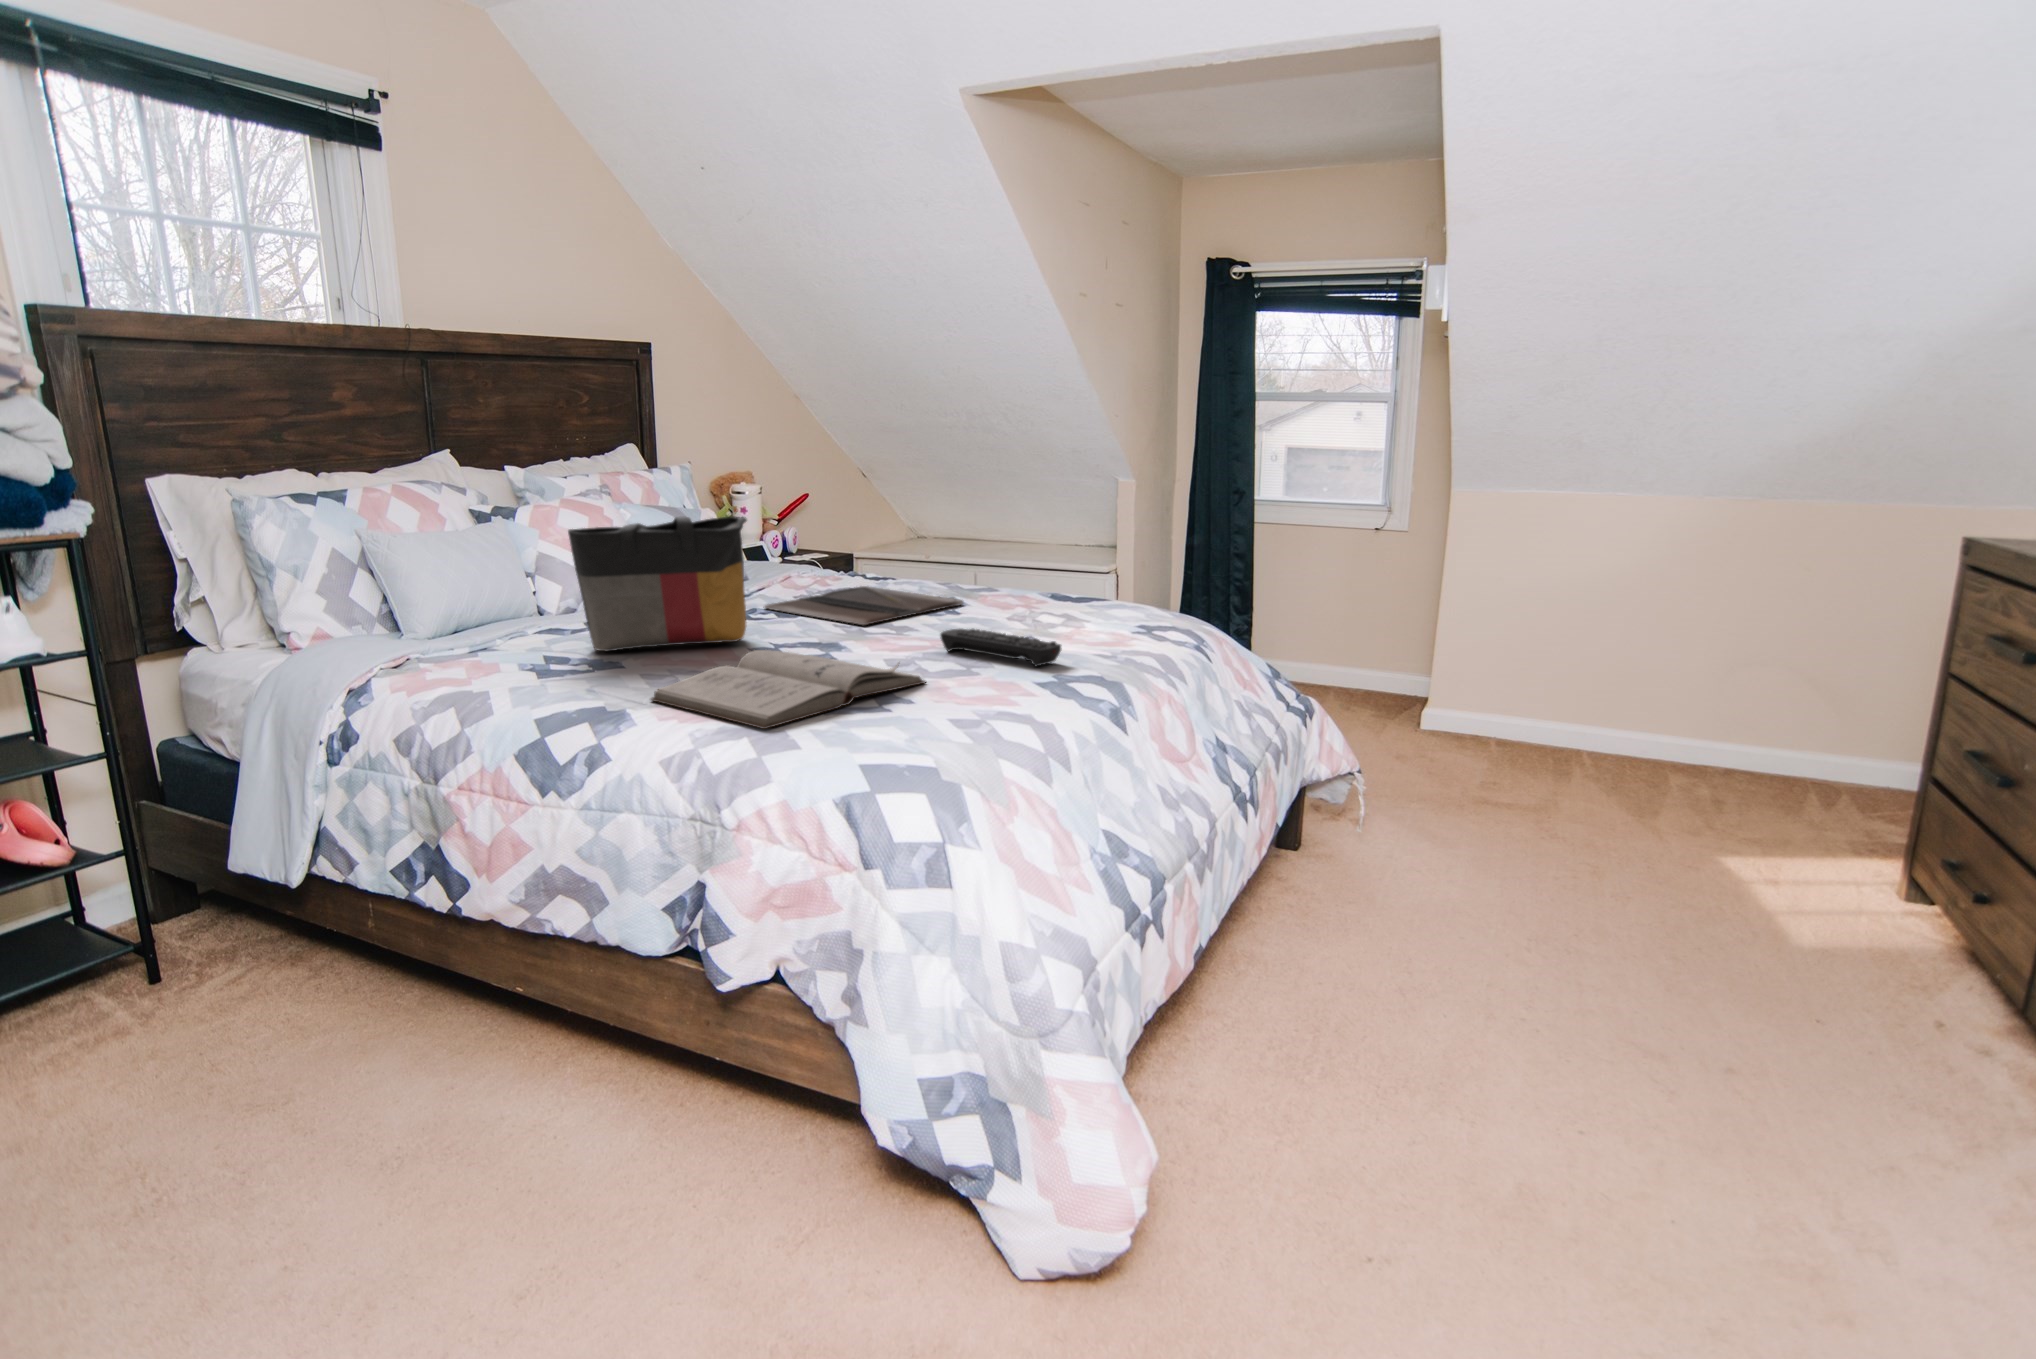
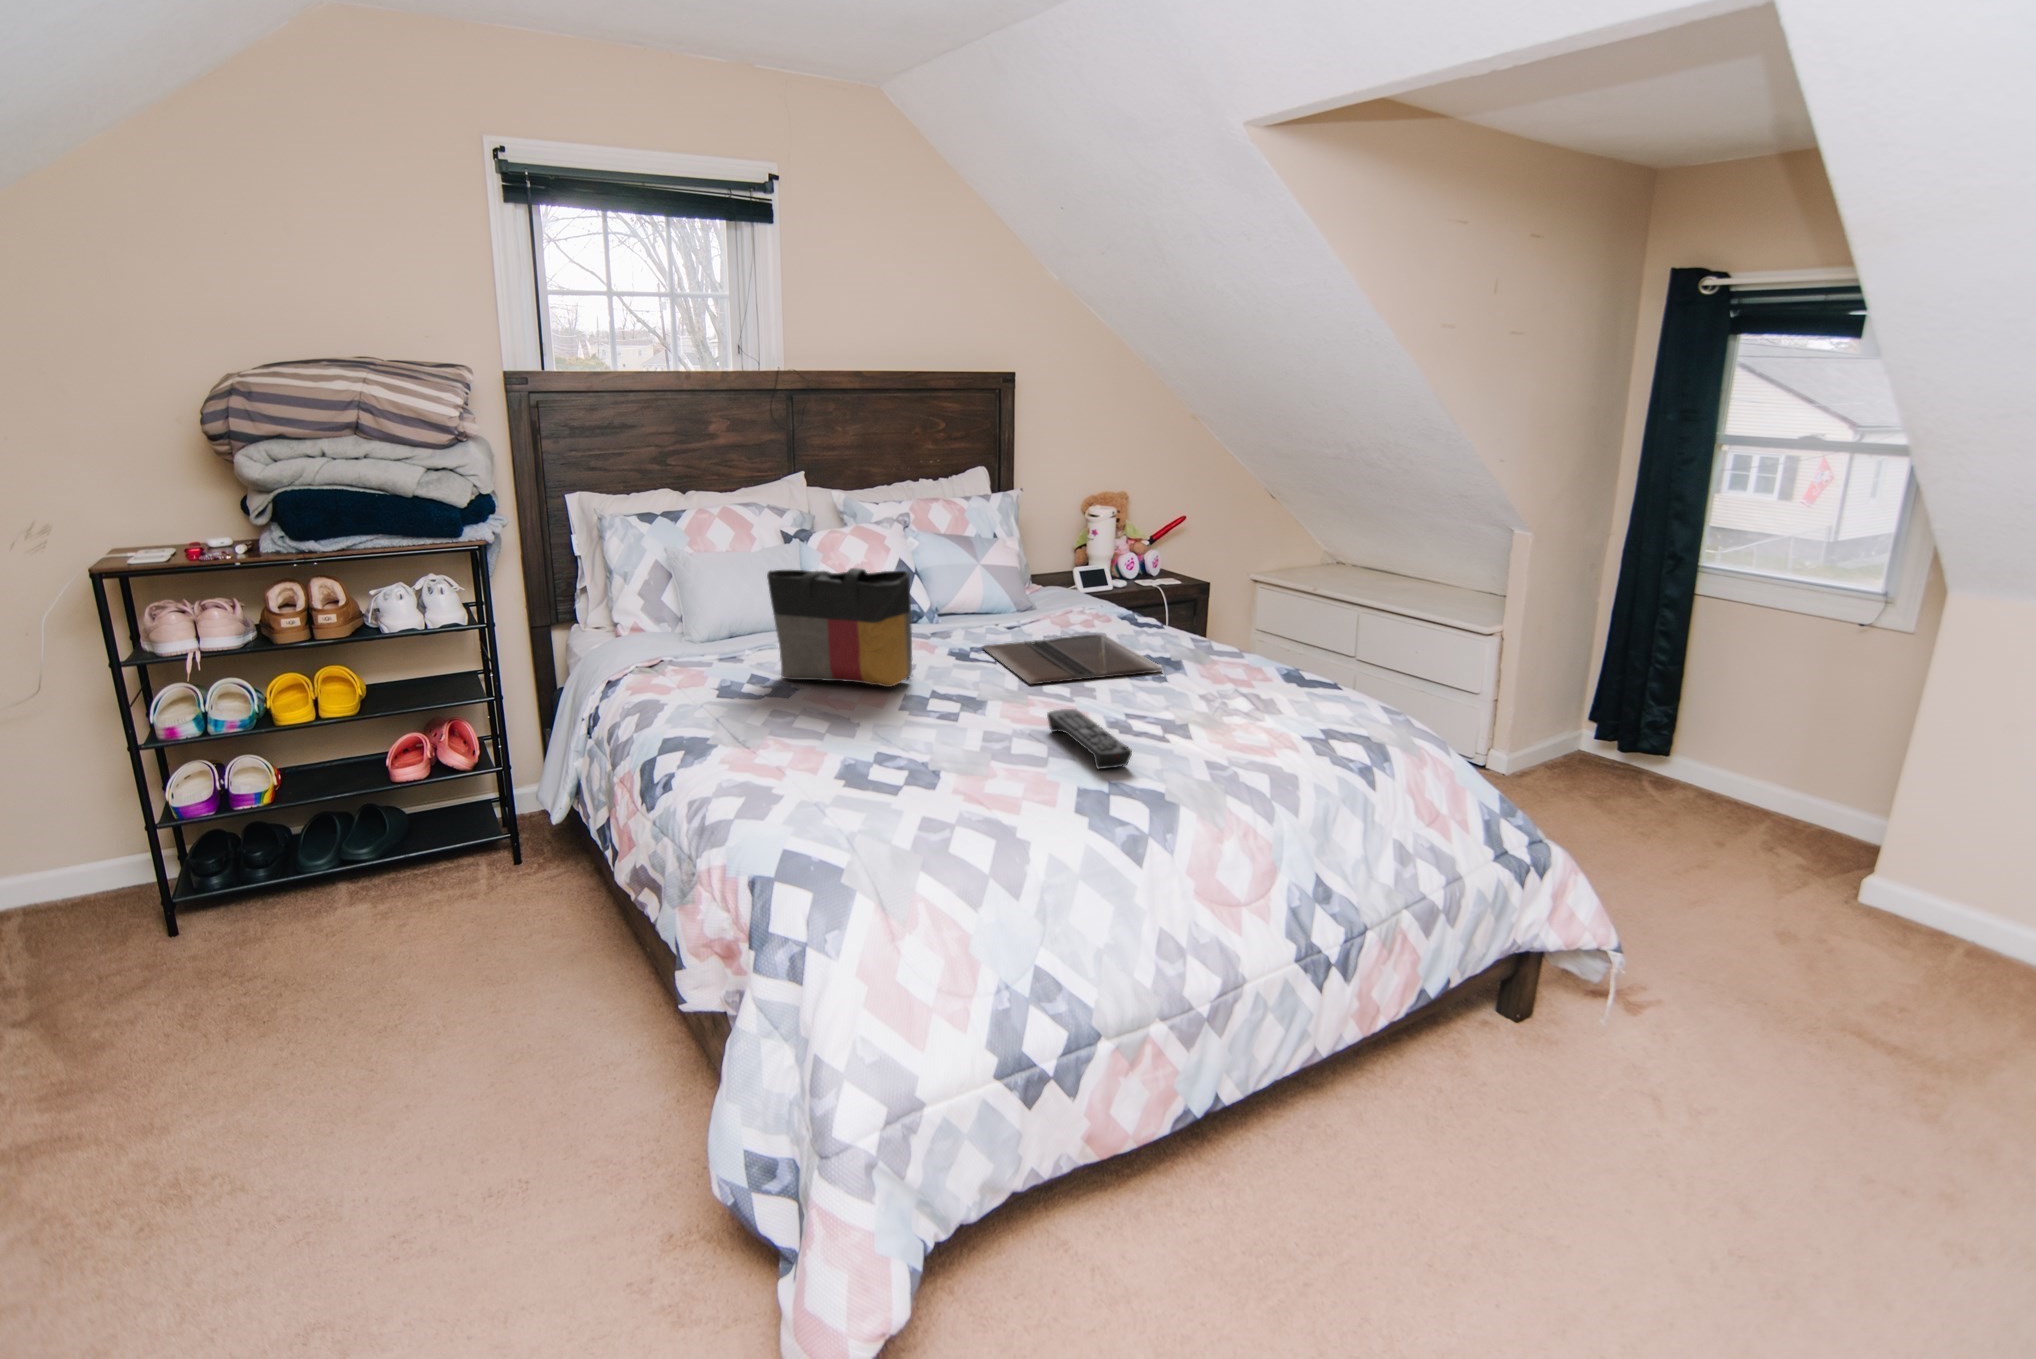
book: present [651,650,925,729] -> none [738,706,971,794]

